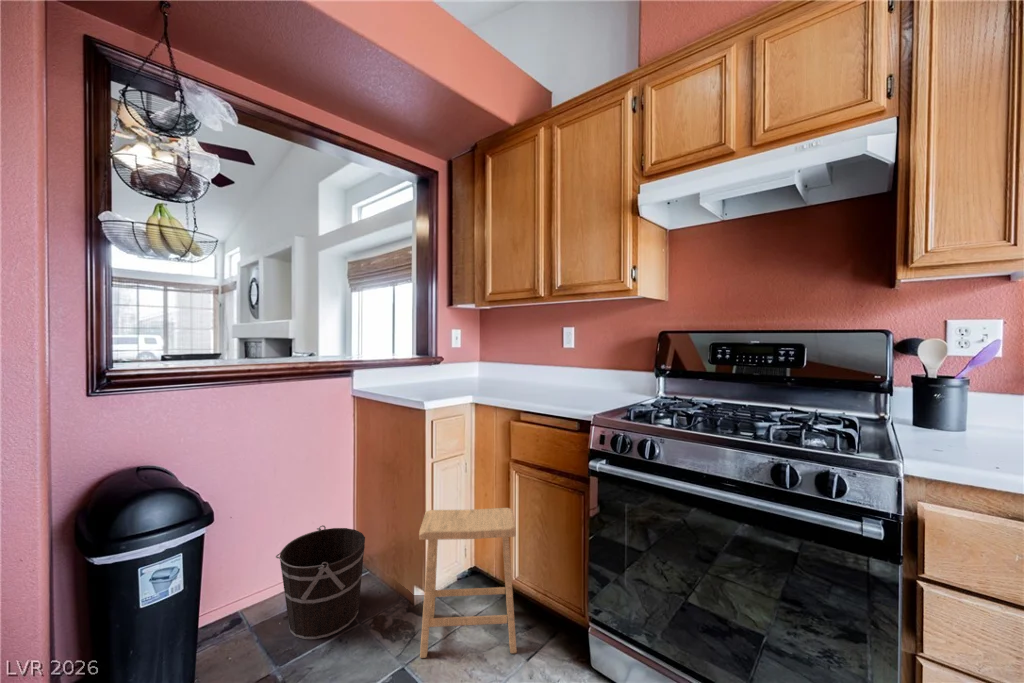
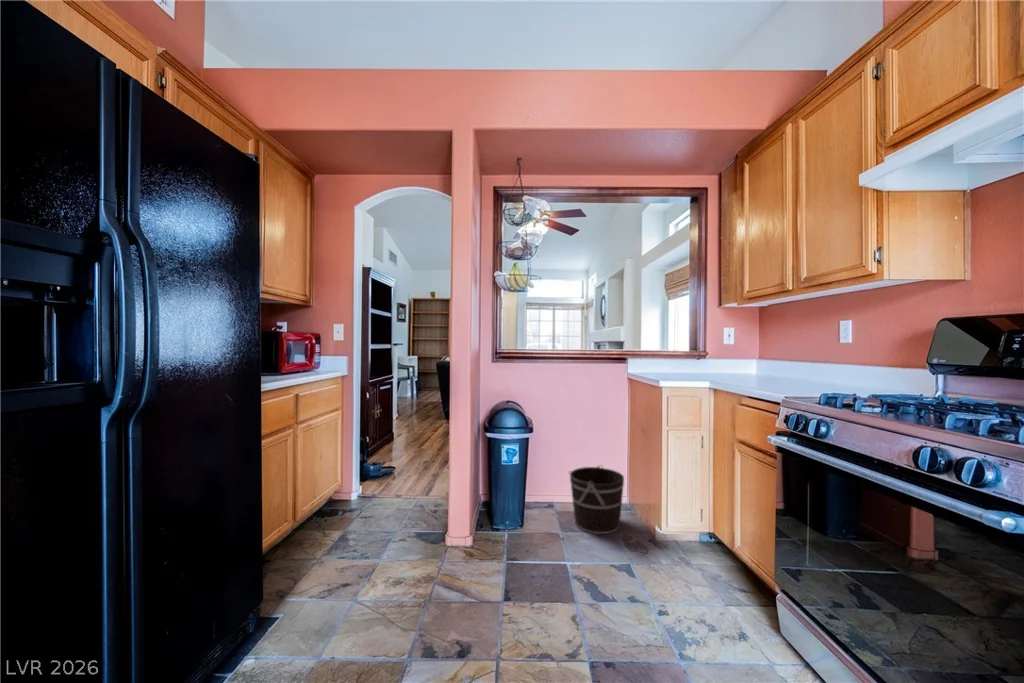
footstool: present [419,508,517,658] -> none [645,466,738,598]

